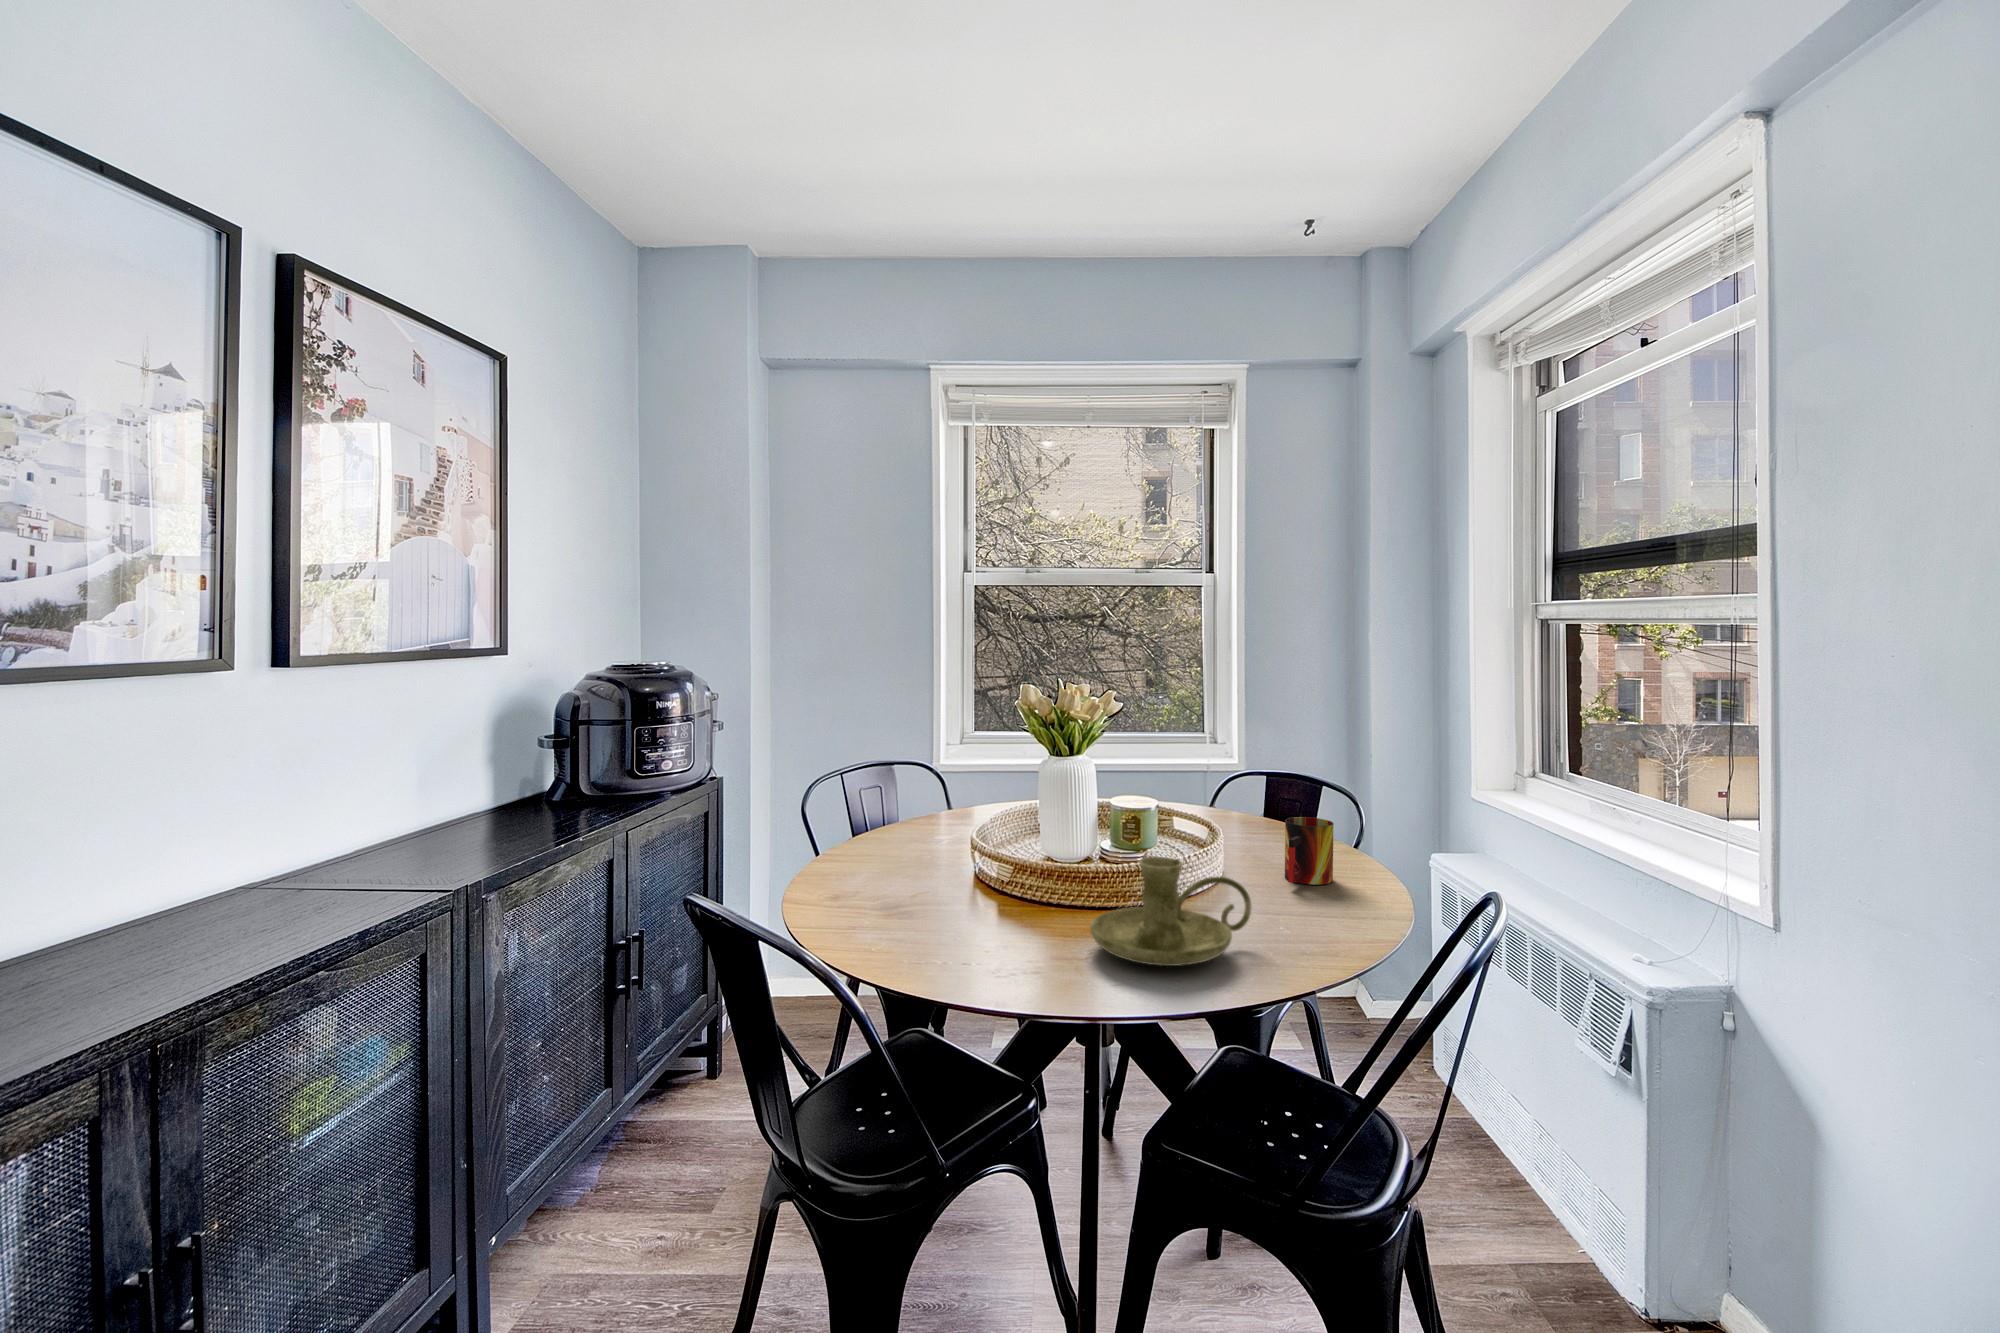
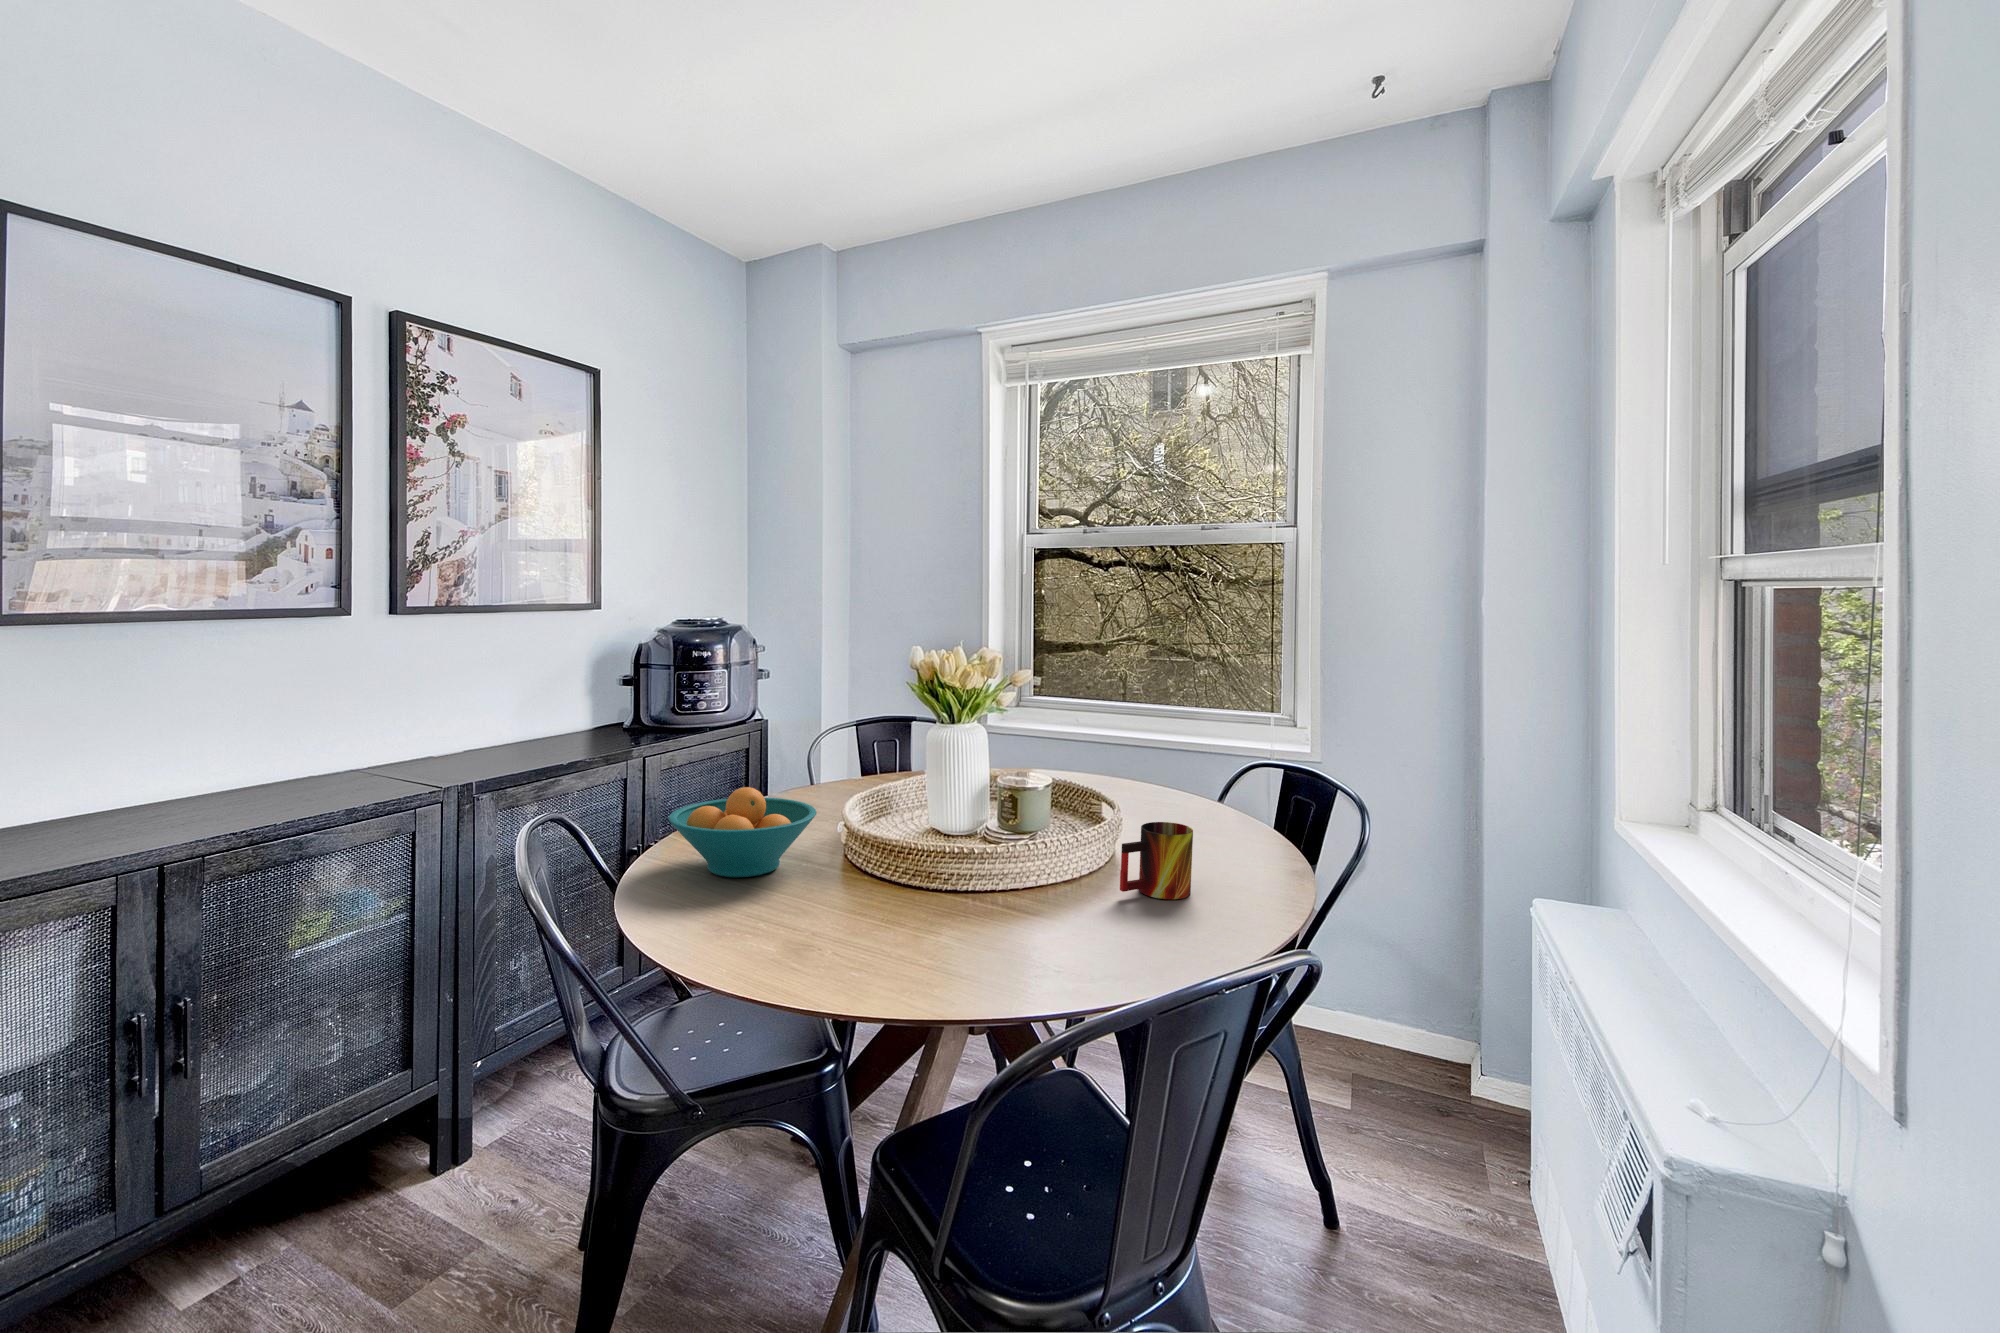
fruit bowl: none [850,830,1005,929] -> present [669,787,817,877]
candle holder: present [1091,857,1251,966] -> none [797,836,969,946]

